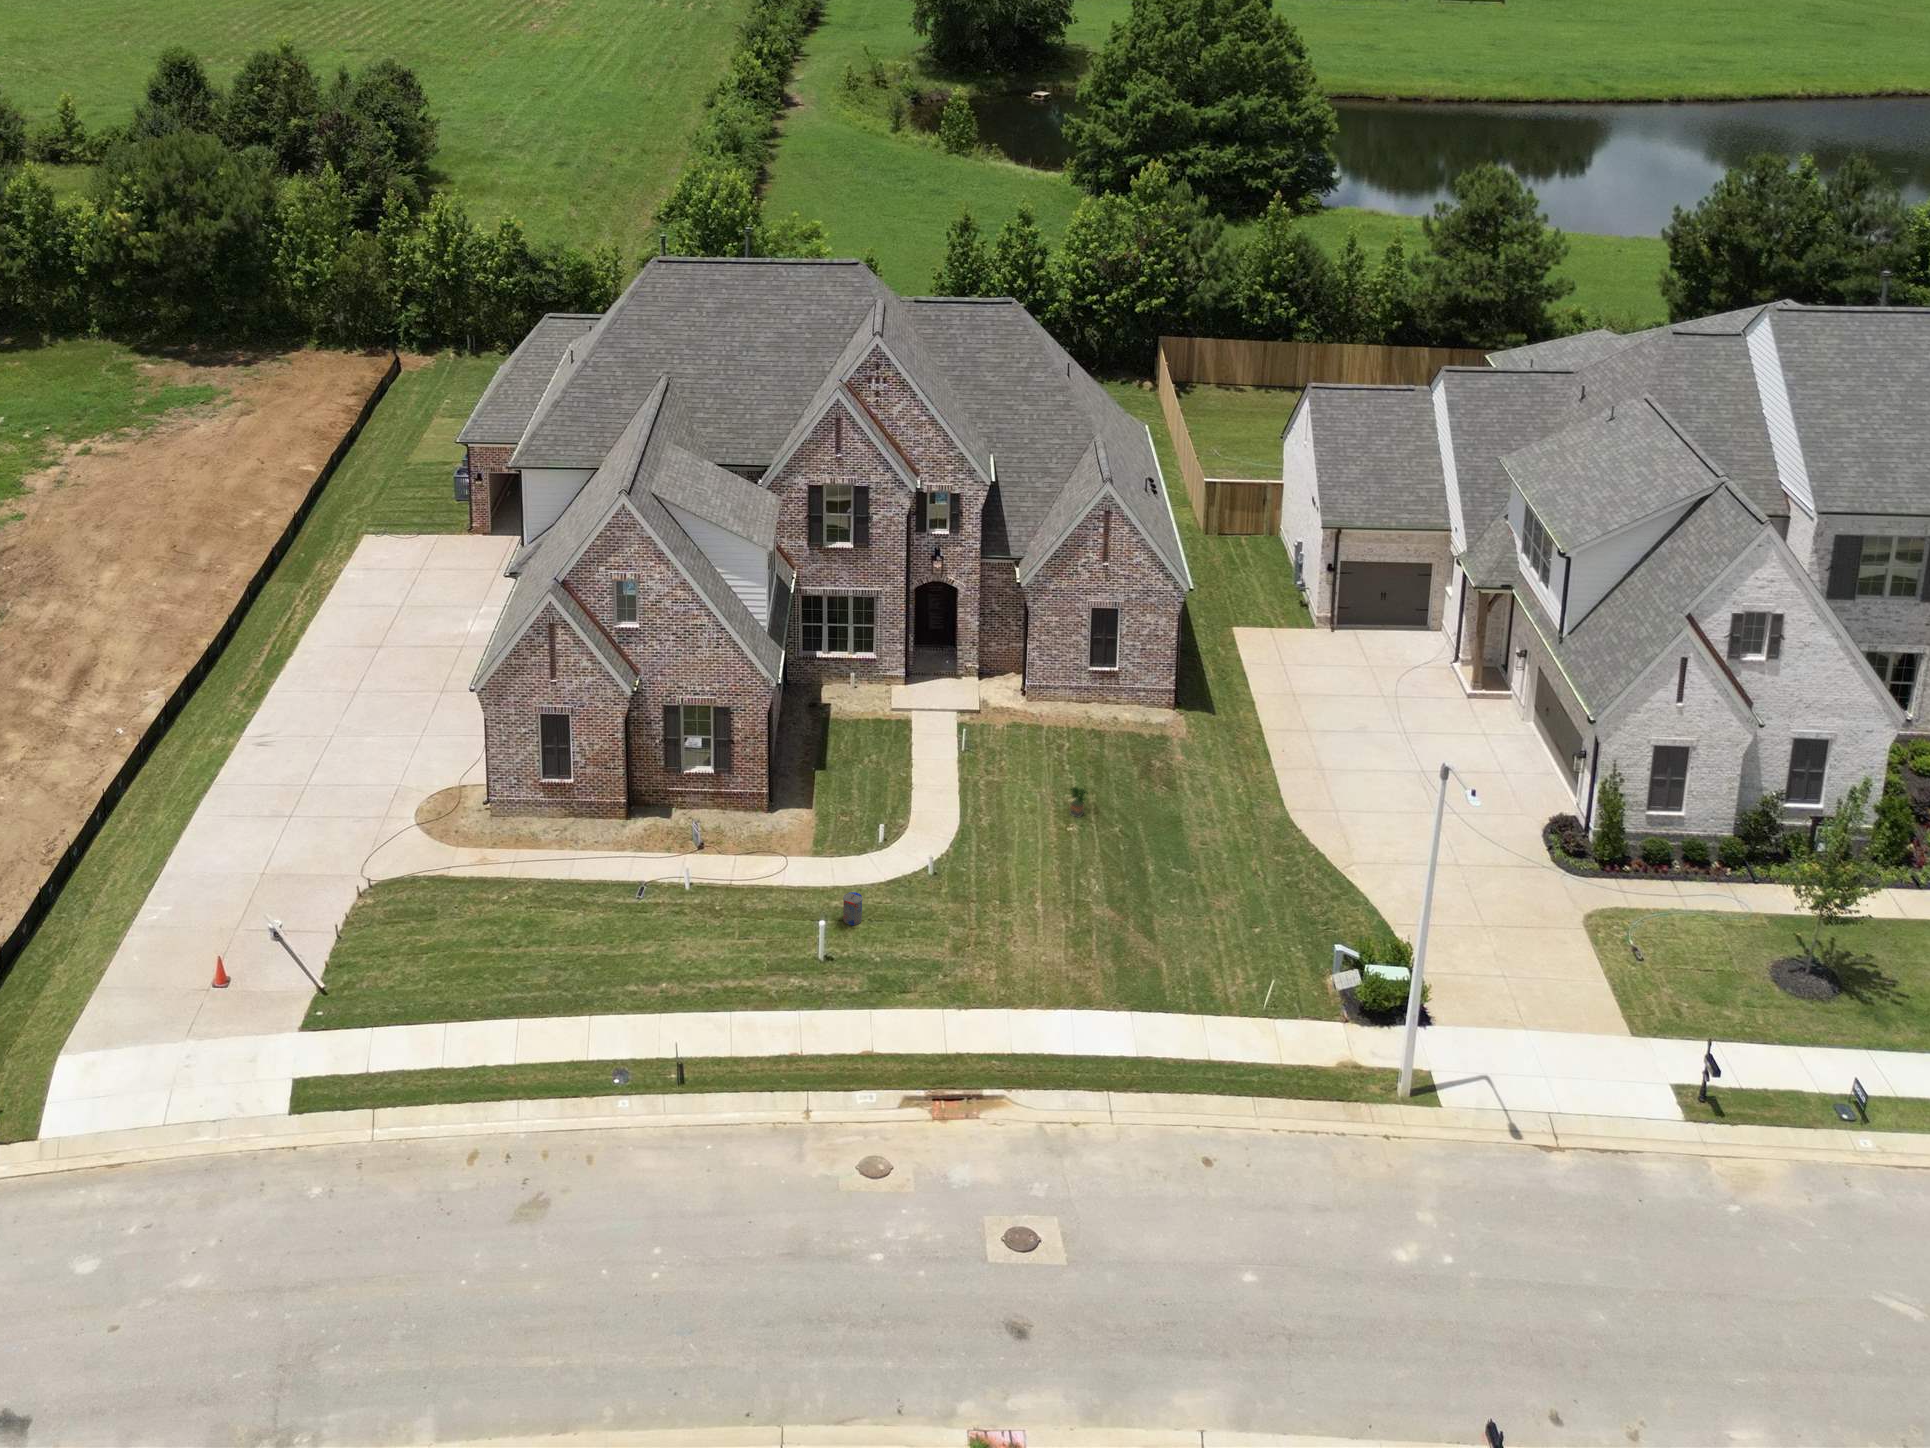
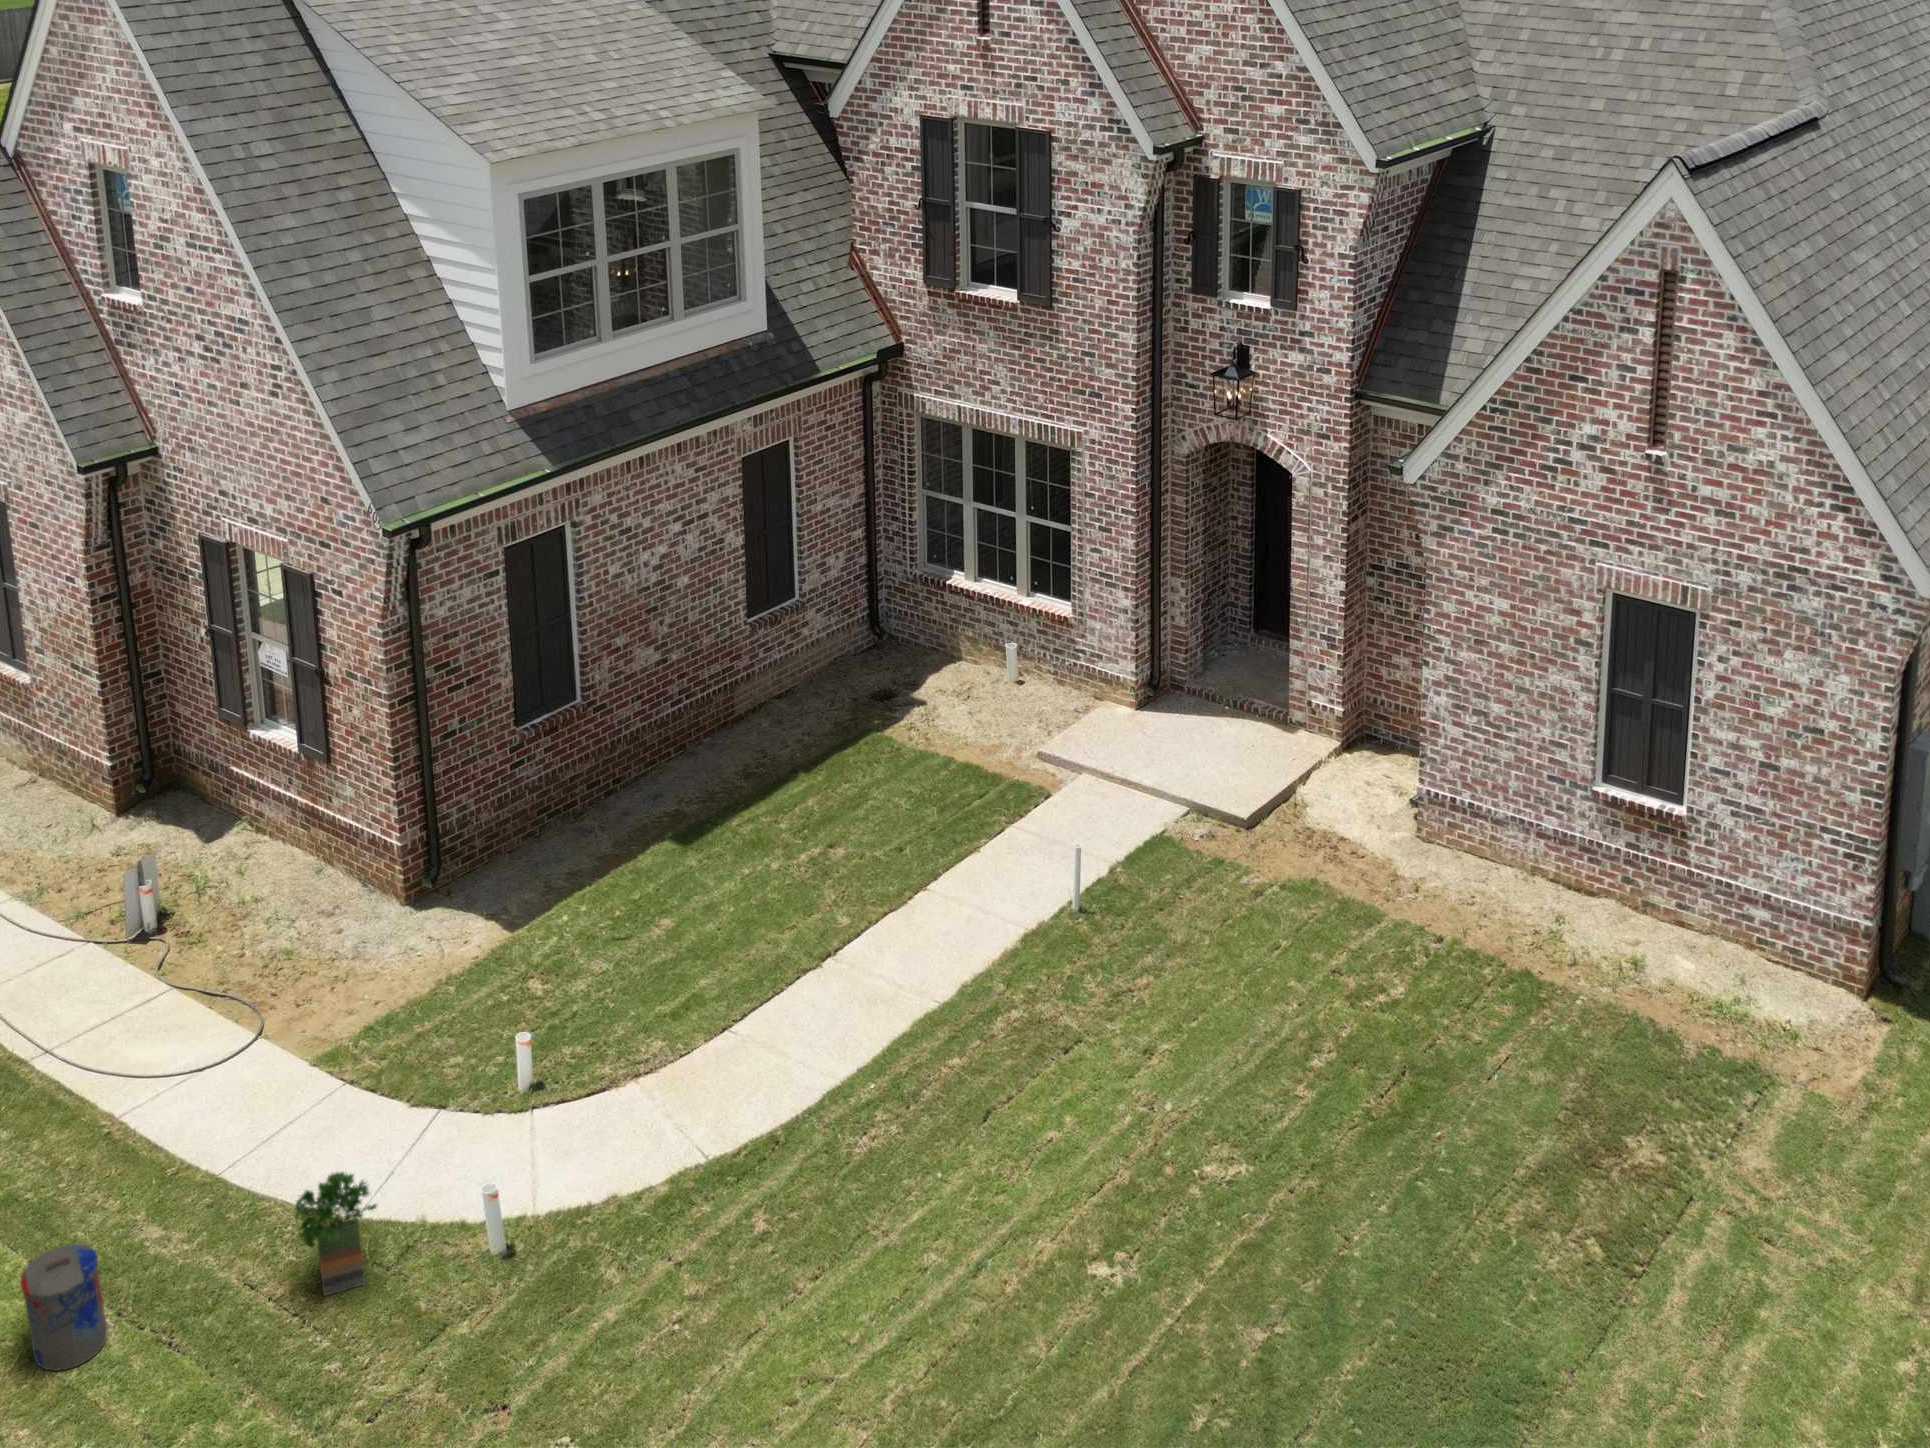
potted tree: present [1070,787,1088,818] -> present [294,1172,377,1296]

